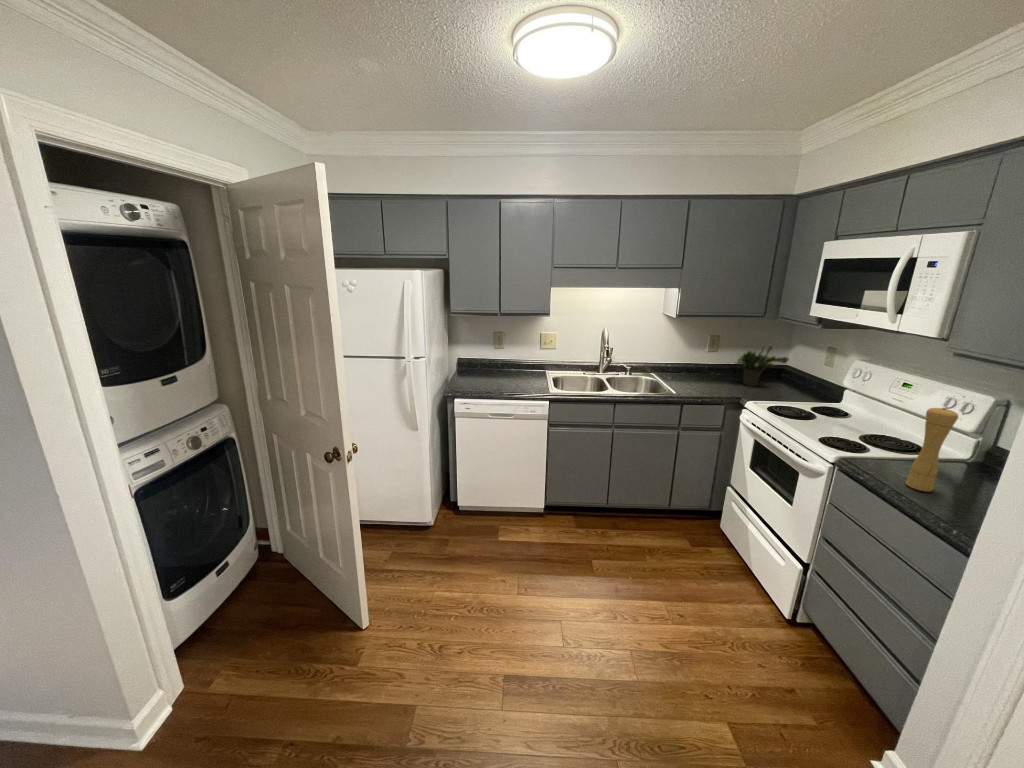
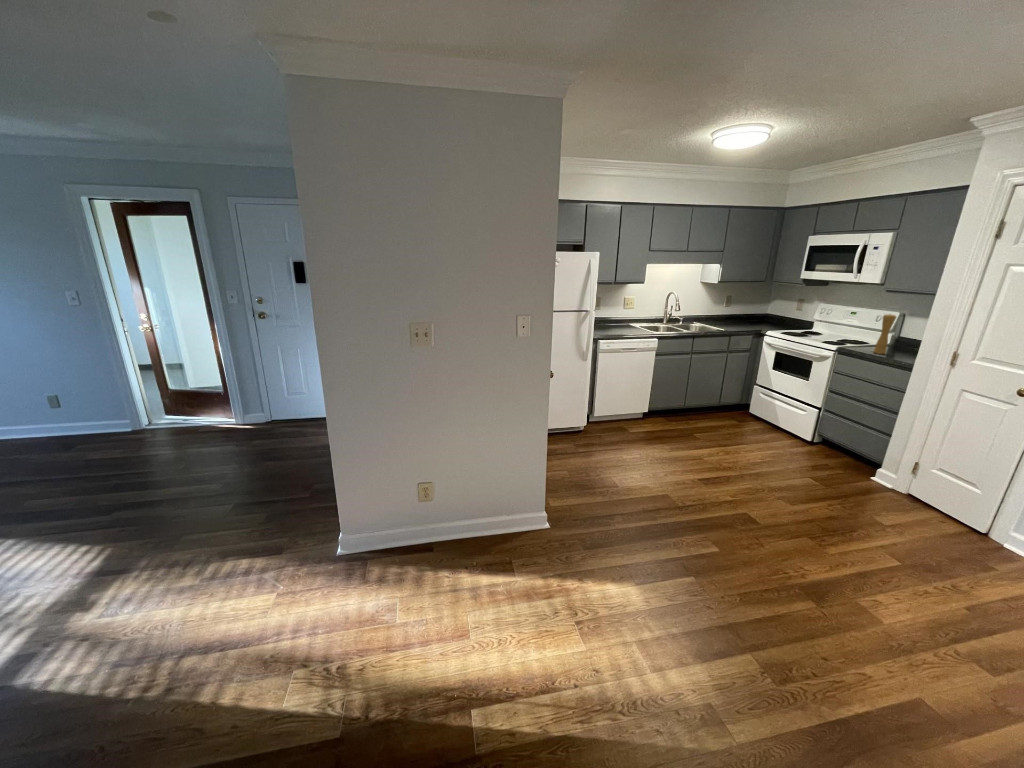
potted plant: present [735,346,789,386] -> none [749,297,780,326]

